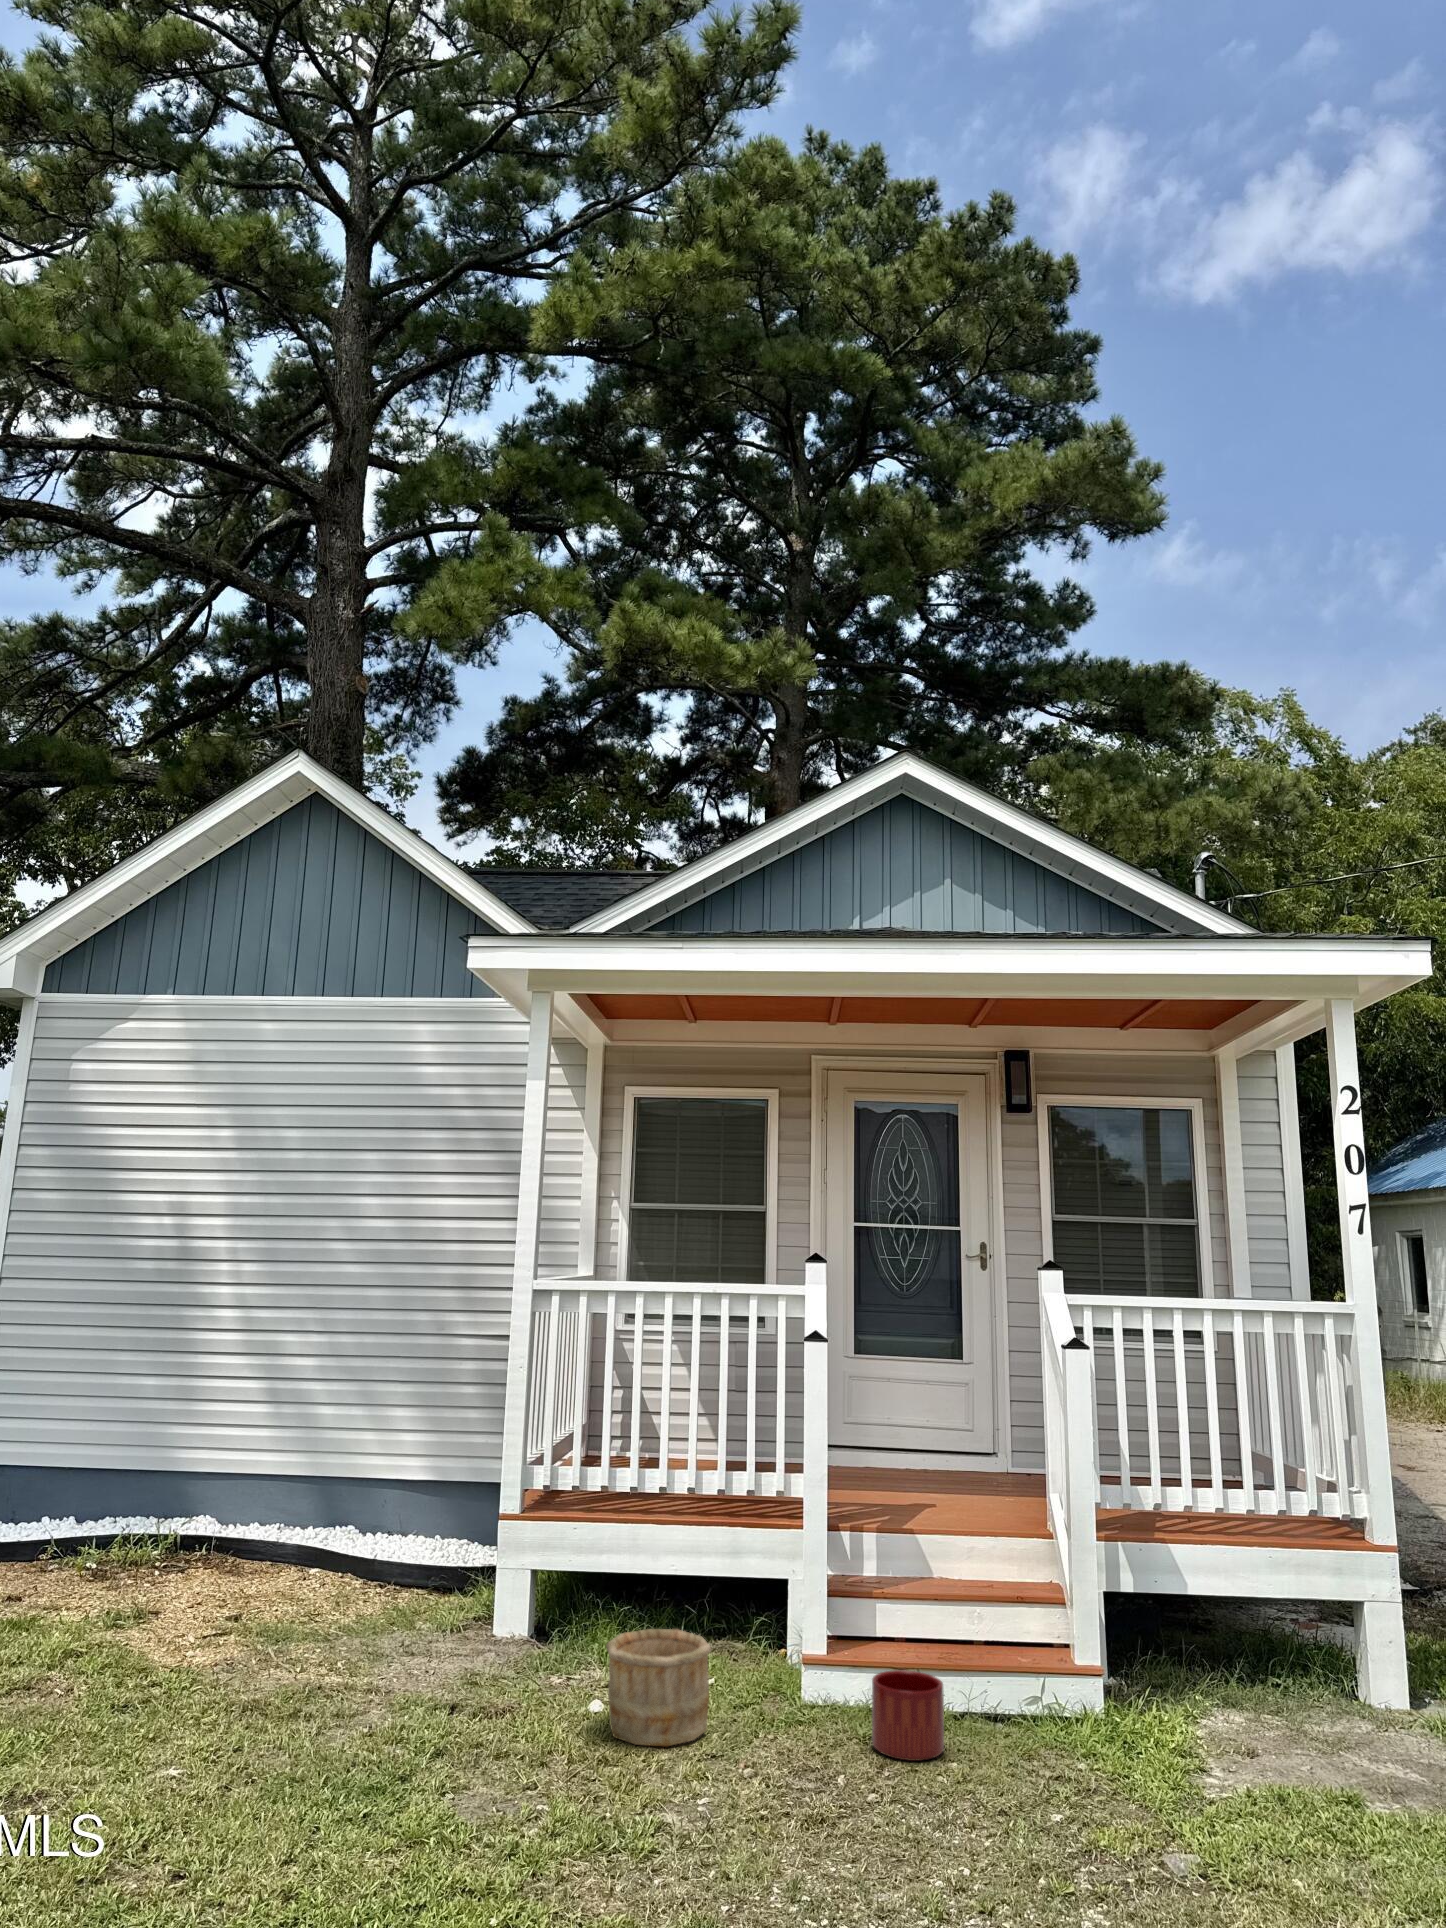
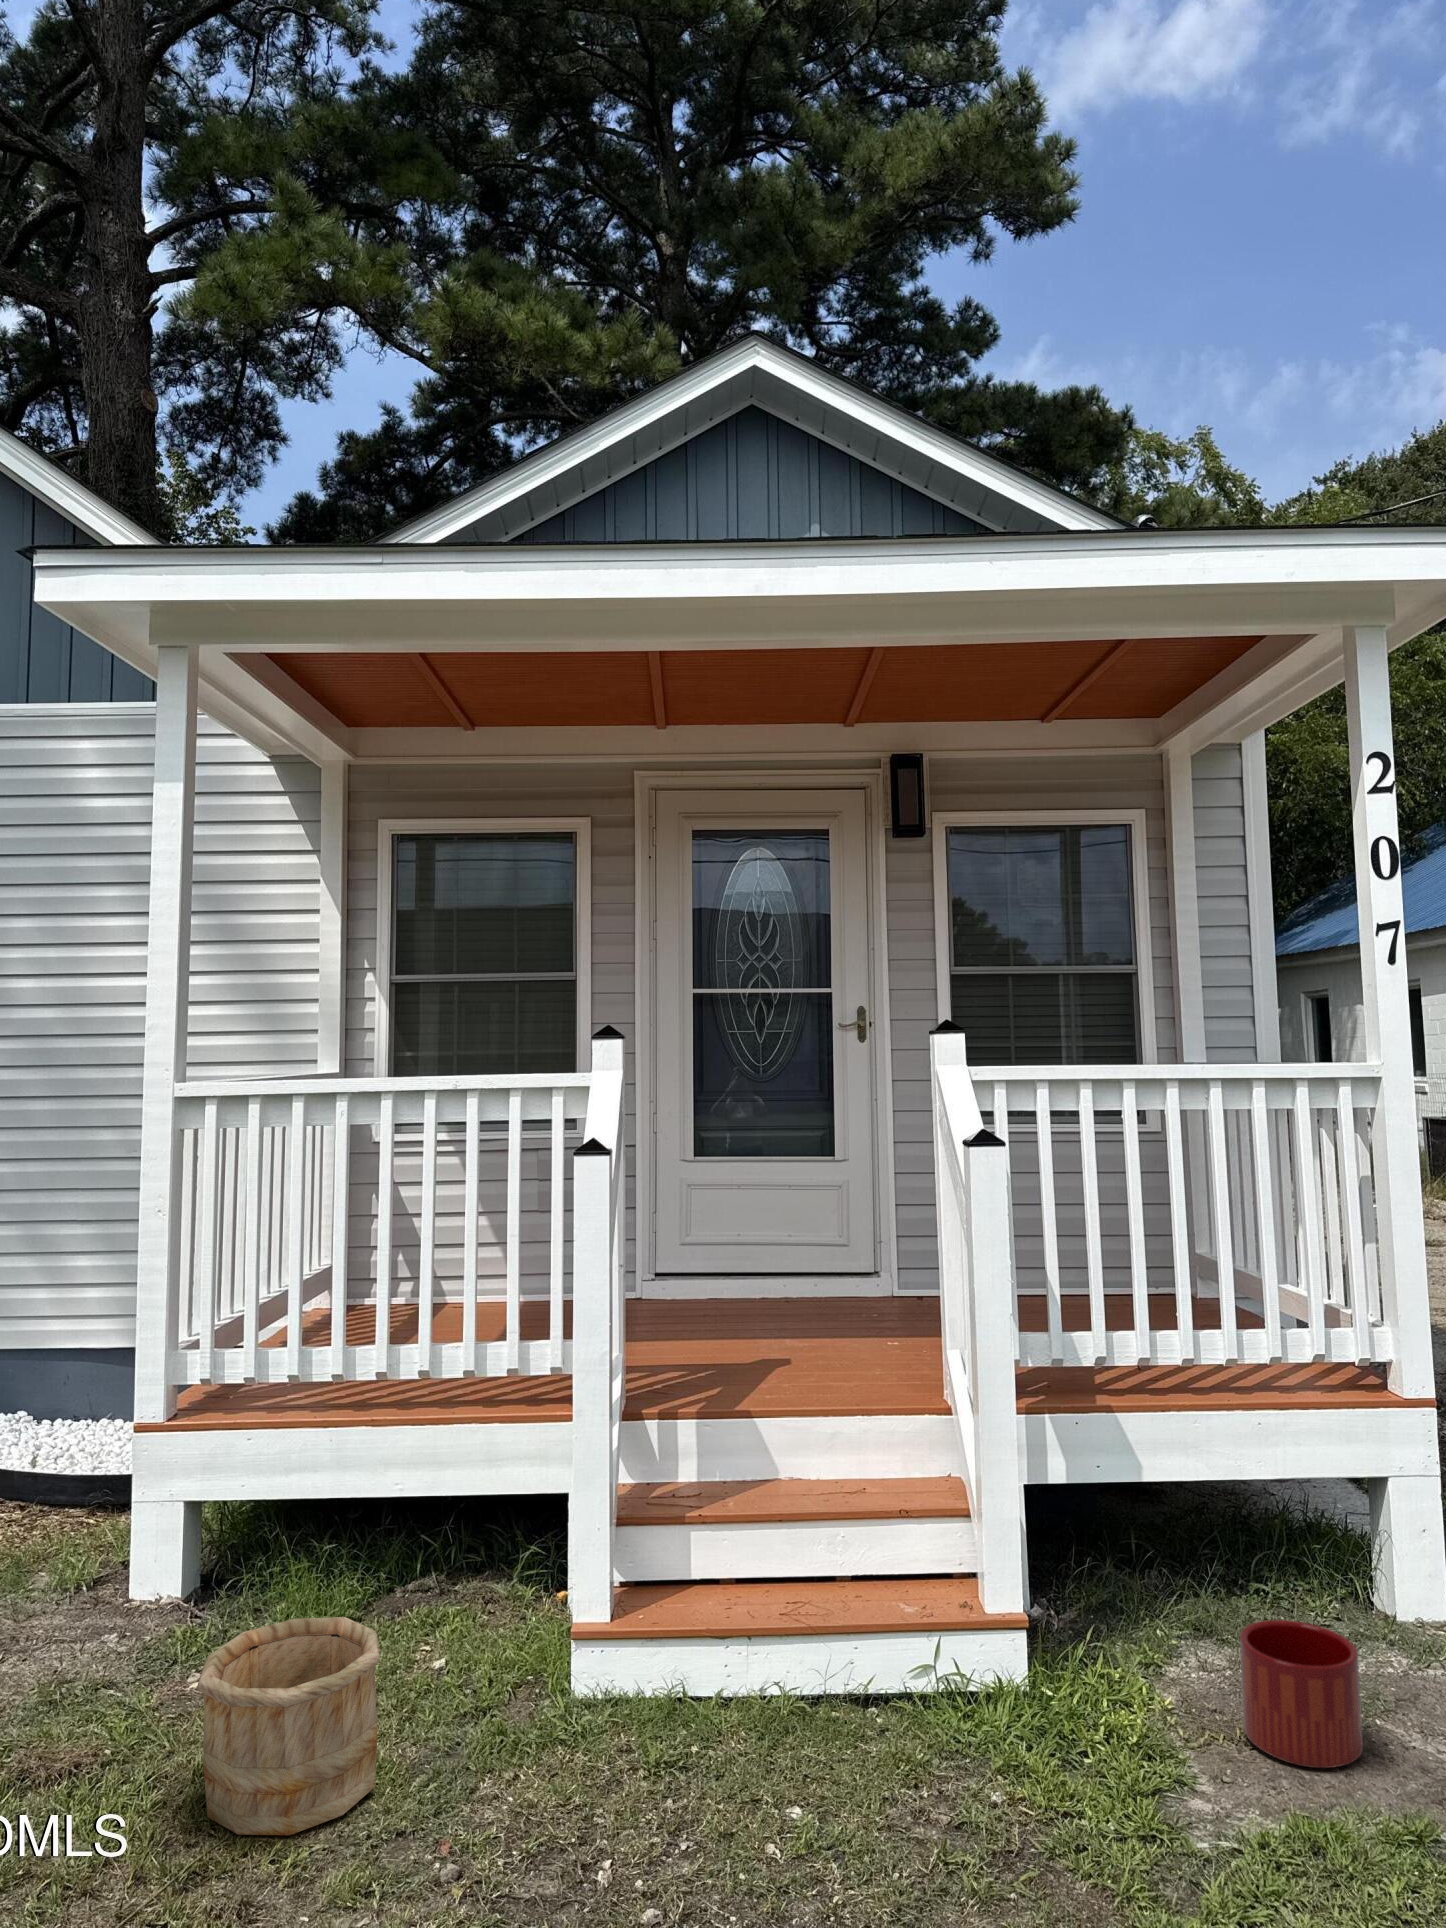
planter: present [872,1670,944,1761] -> present [1240,1620,1363,1768]

